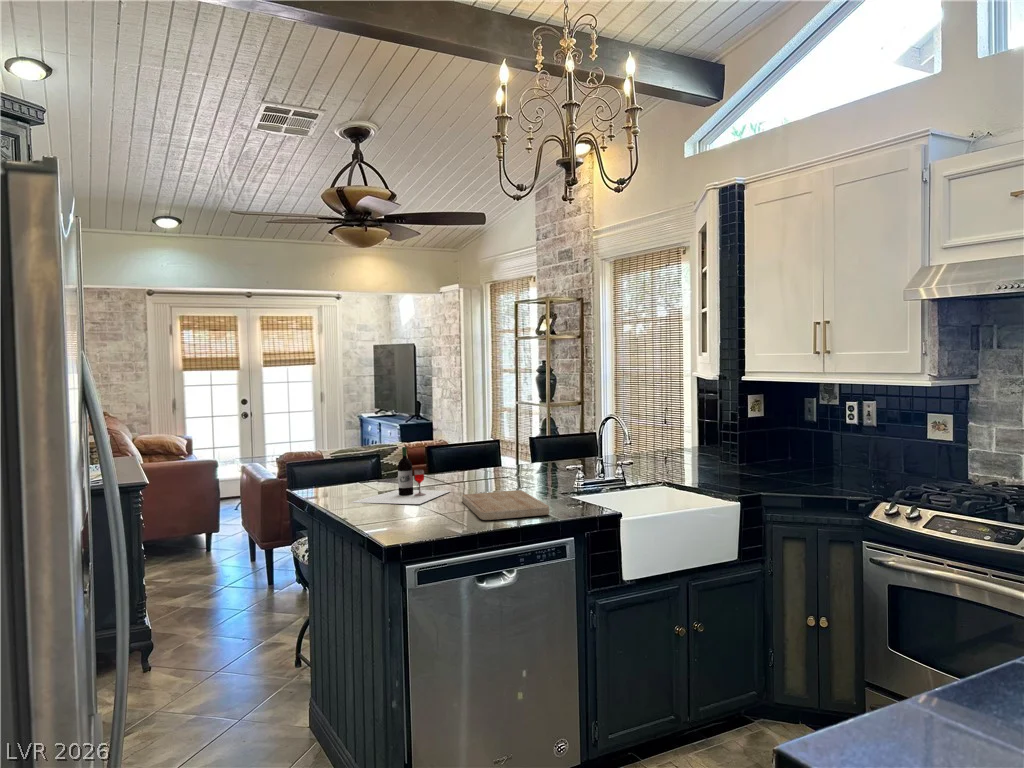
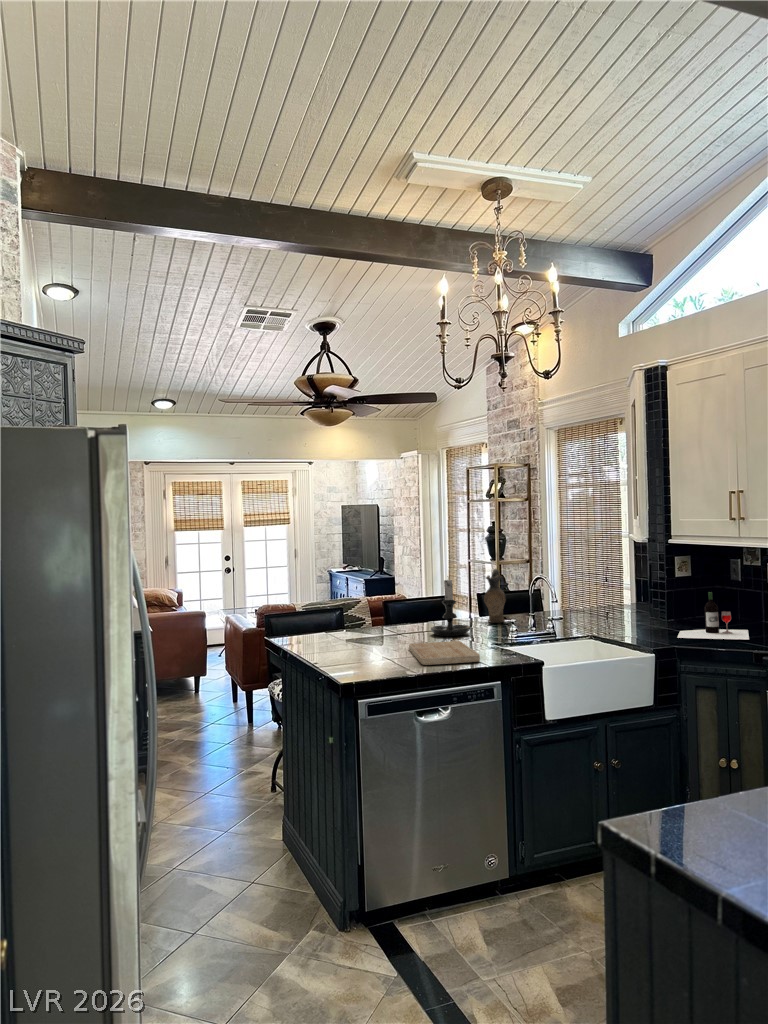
ceramic pitcher: none [542,408,566,468] -> present [484,569,506,623]
candle holder: none [484,415,531,485] -> present [431,580,471,636]
wine bottle: present [353,447,450,504] -> present [677,592,749,640]

